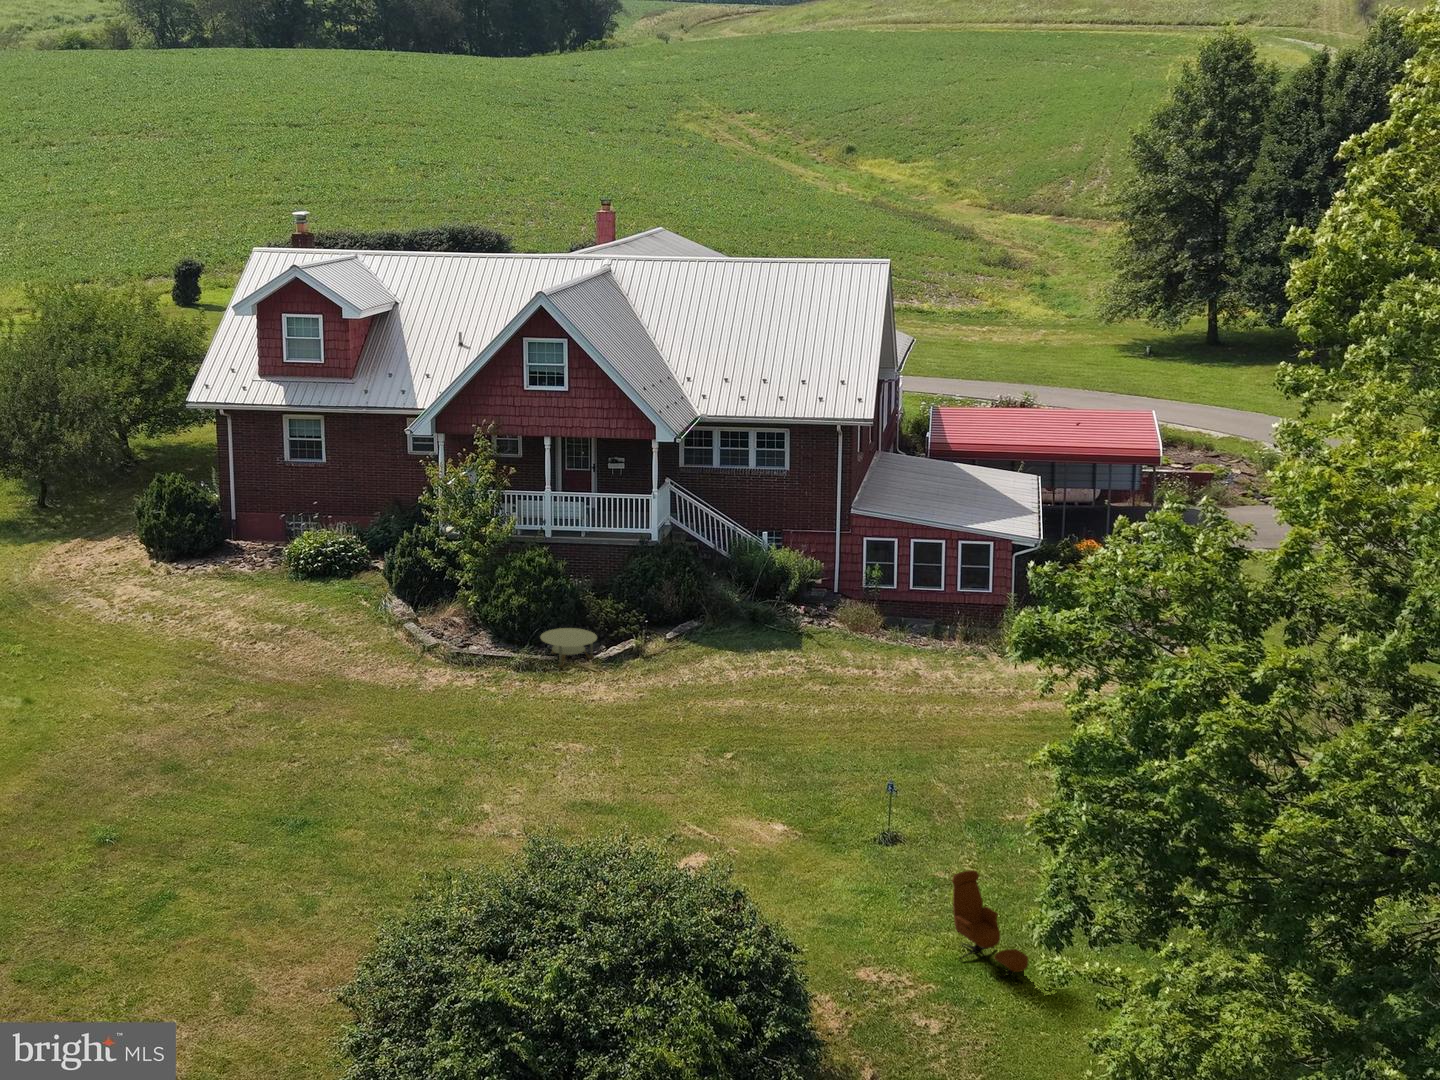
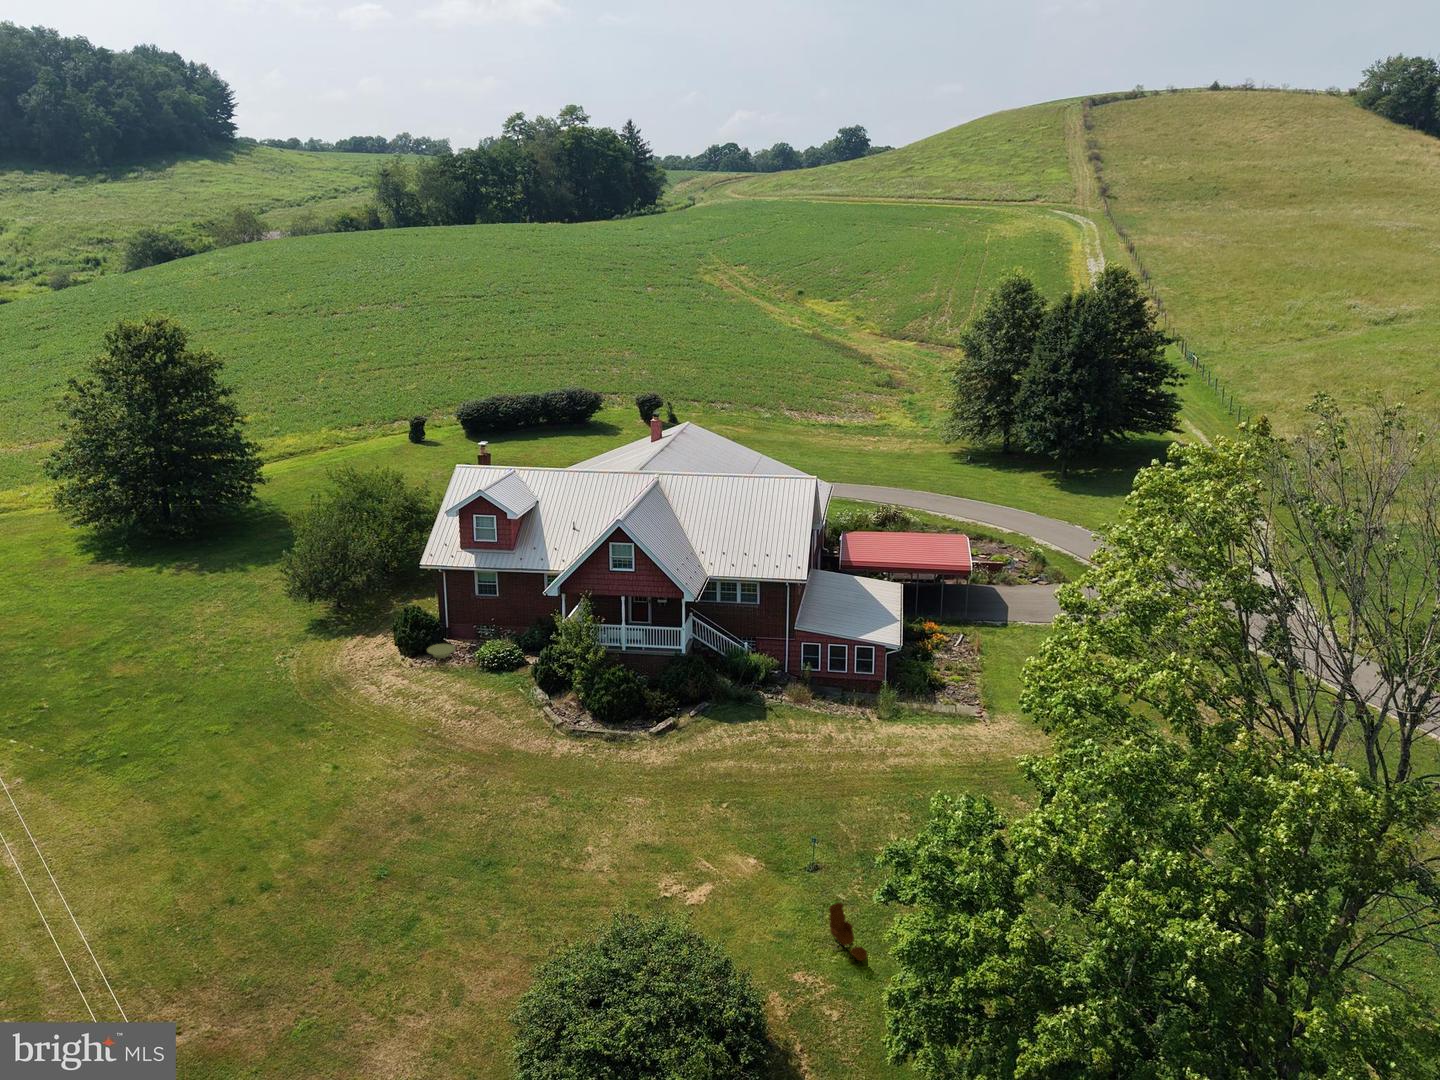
round table: present [540,628,597,667] -> present [427,644,455,664]

